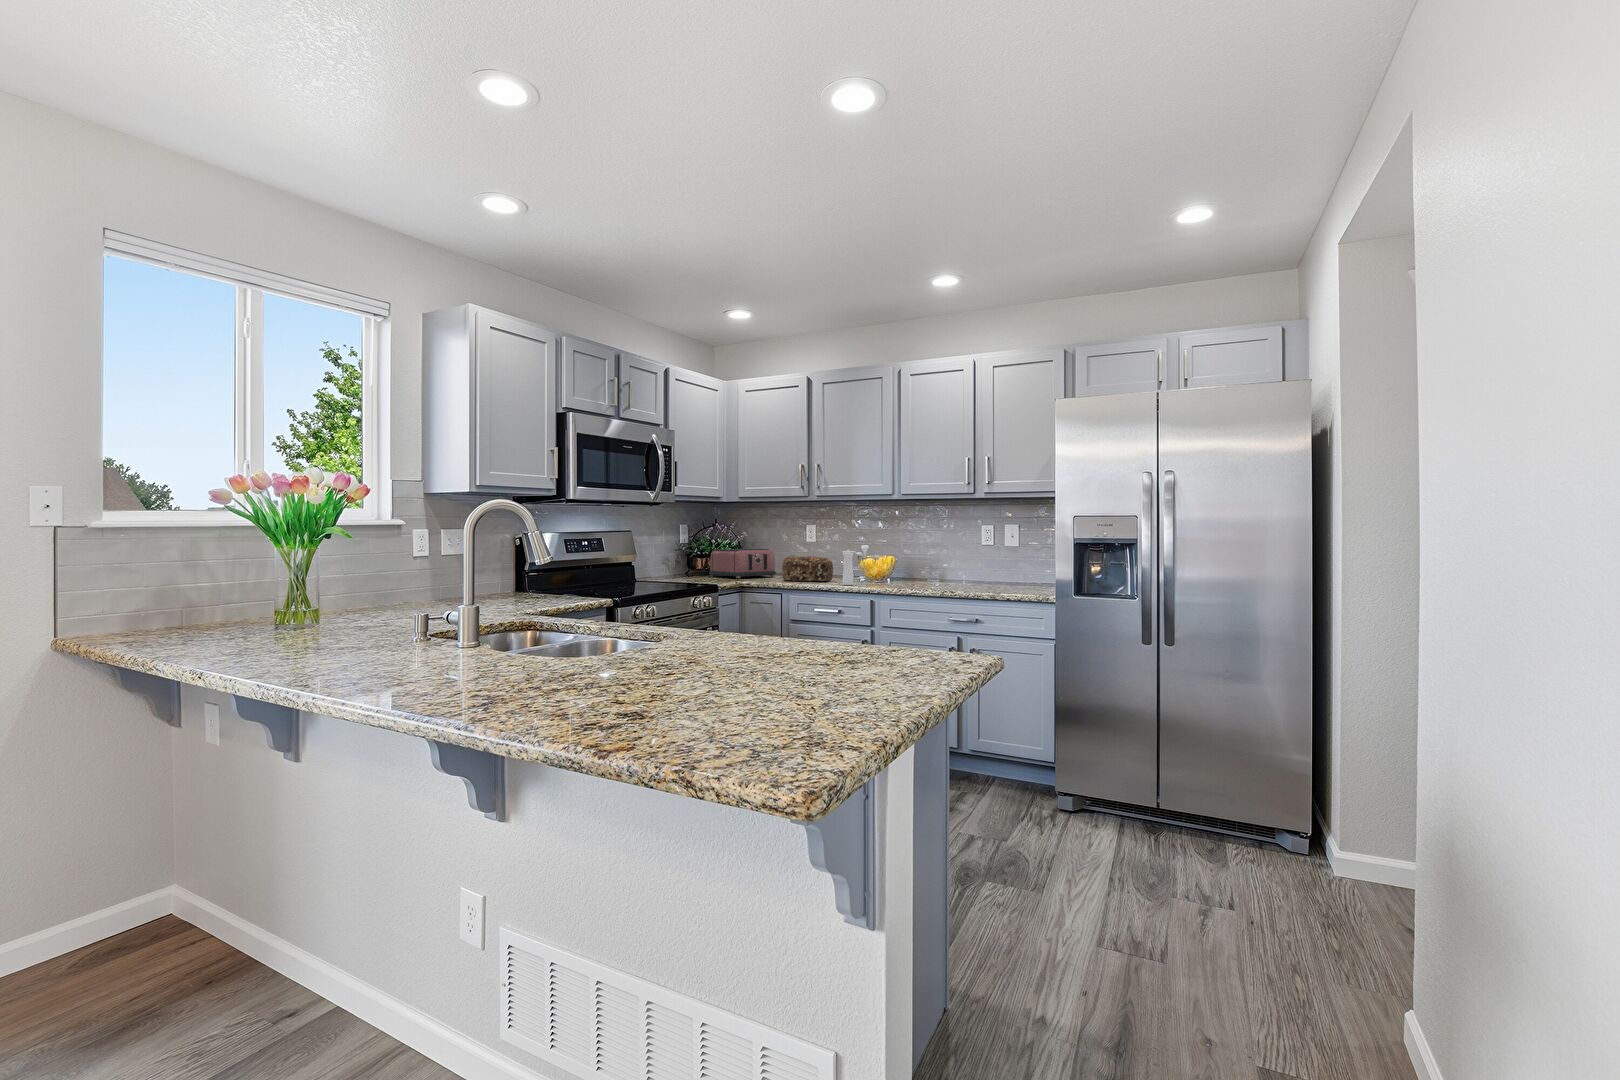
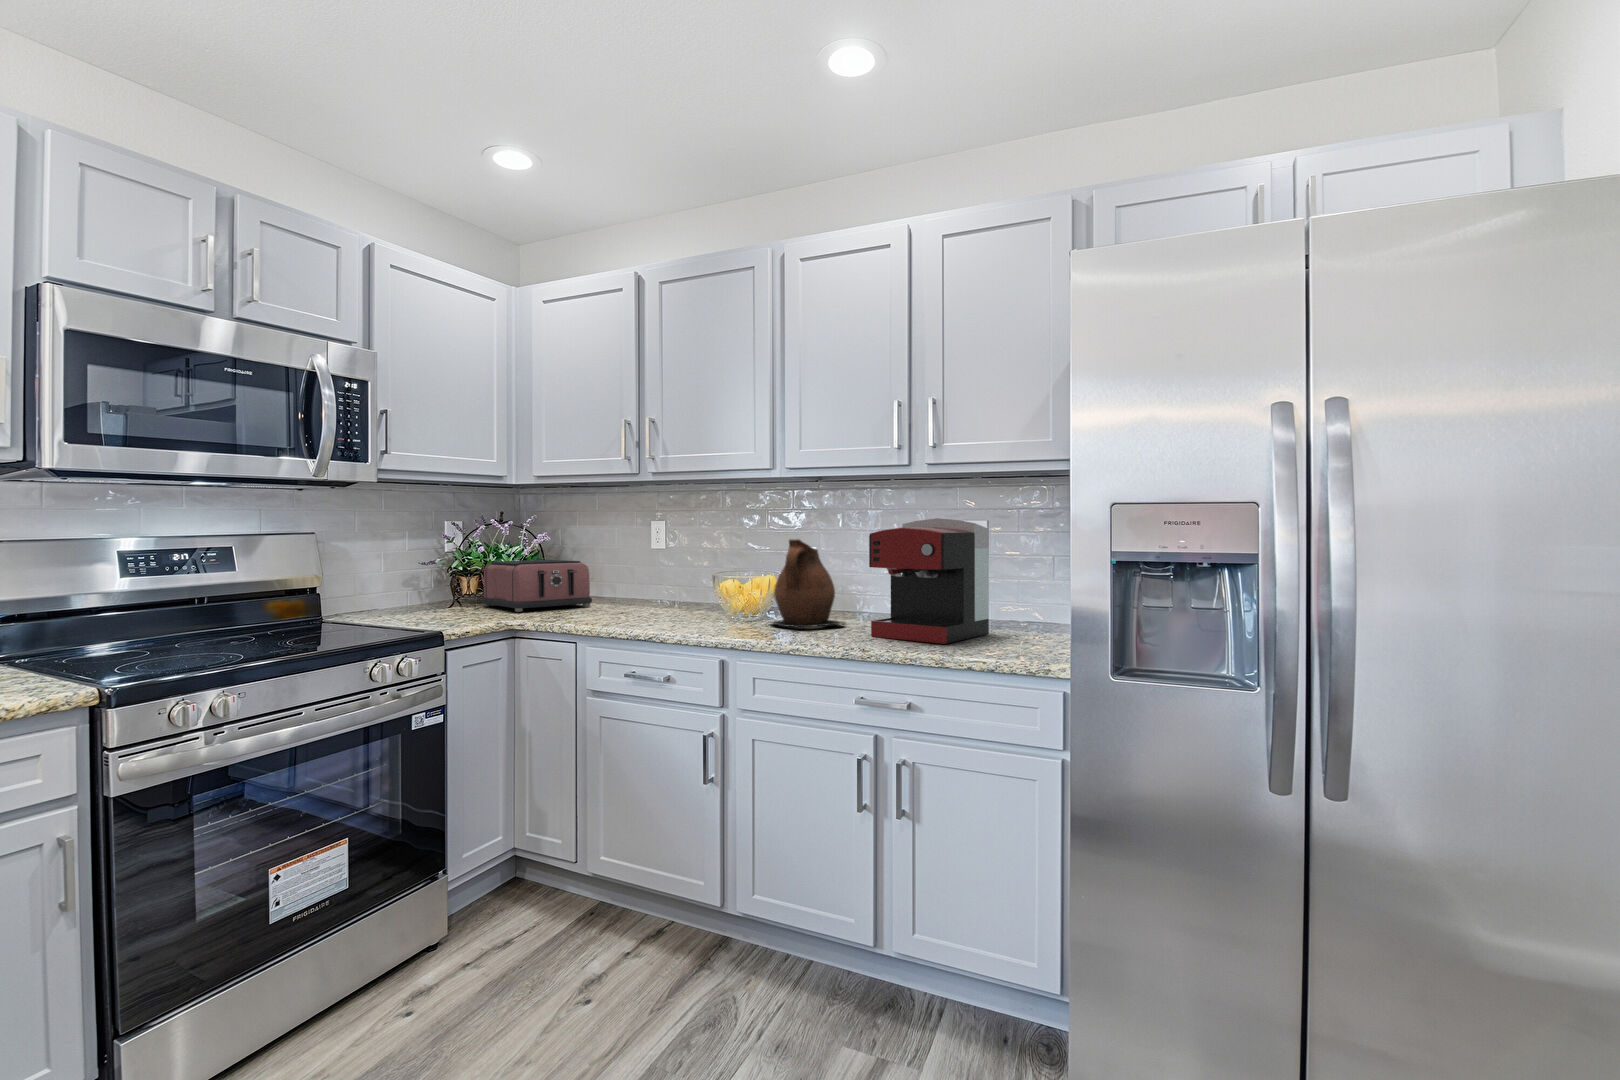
coffee maker: none [953,522,1020,590] -> present [869,518,989,644]
ceramic pitcher: none [891,535,938,584] -> present [769,539,845,628]
pepper mill: present [843,545,869,585] -> none [676,558,726,630]
bread loaf: present [782,556,833,581] -> none [584,575,675,619]

